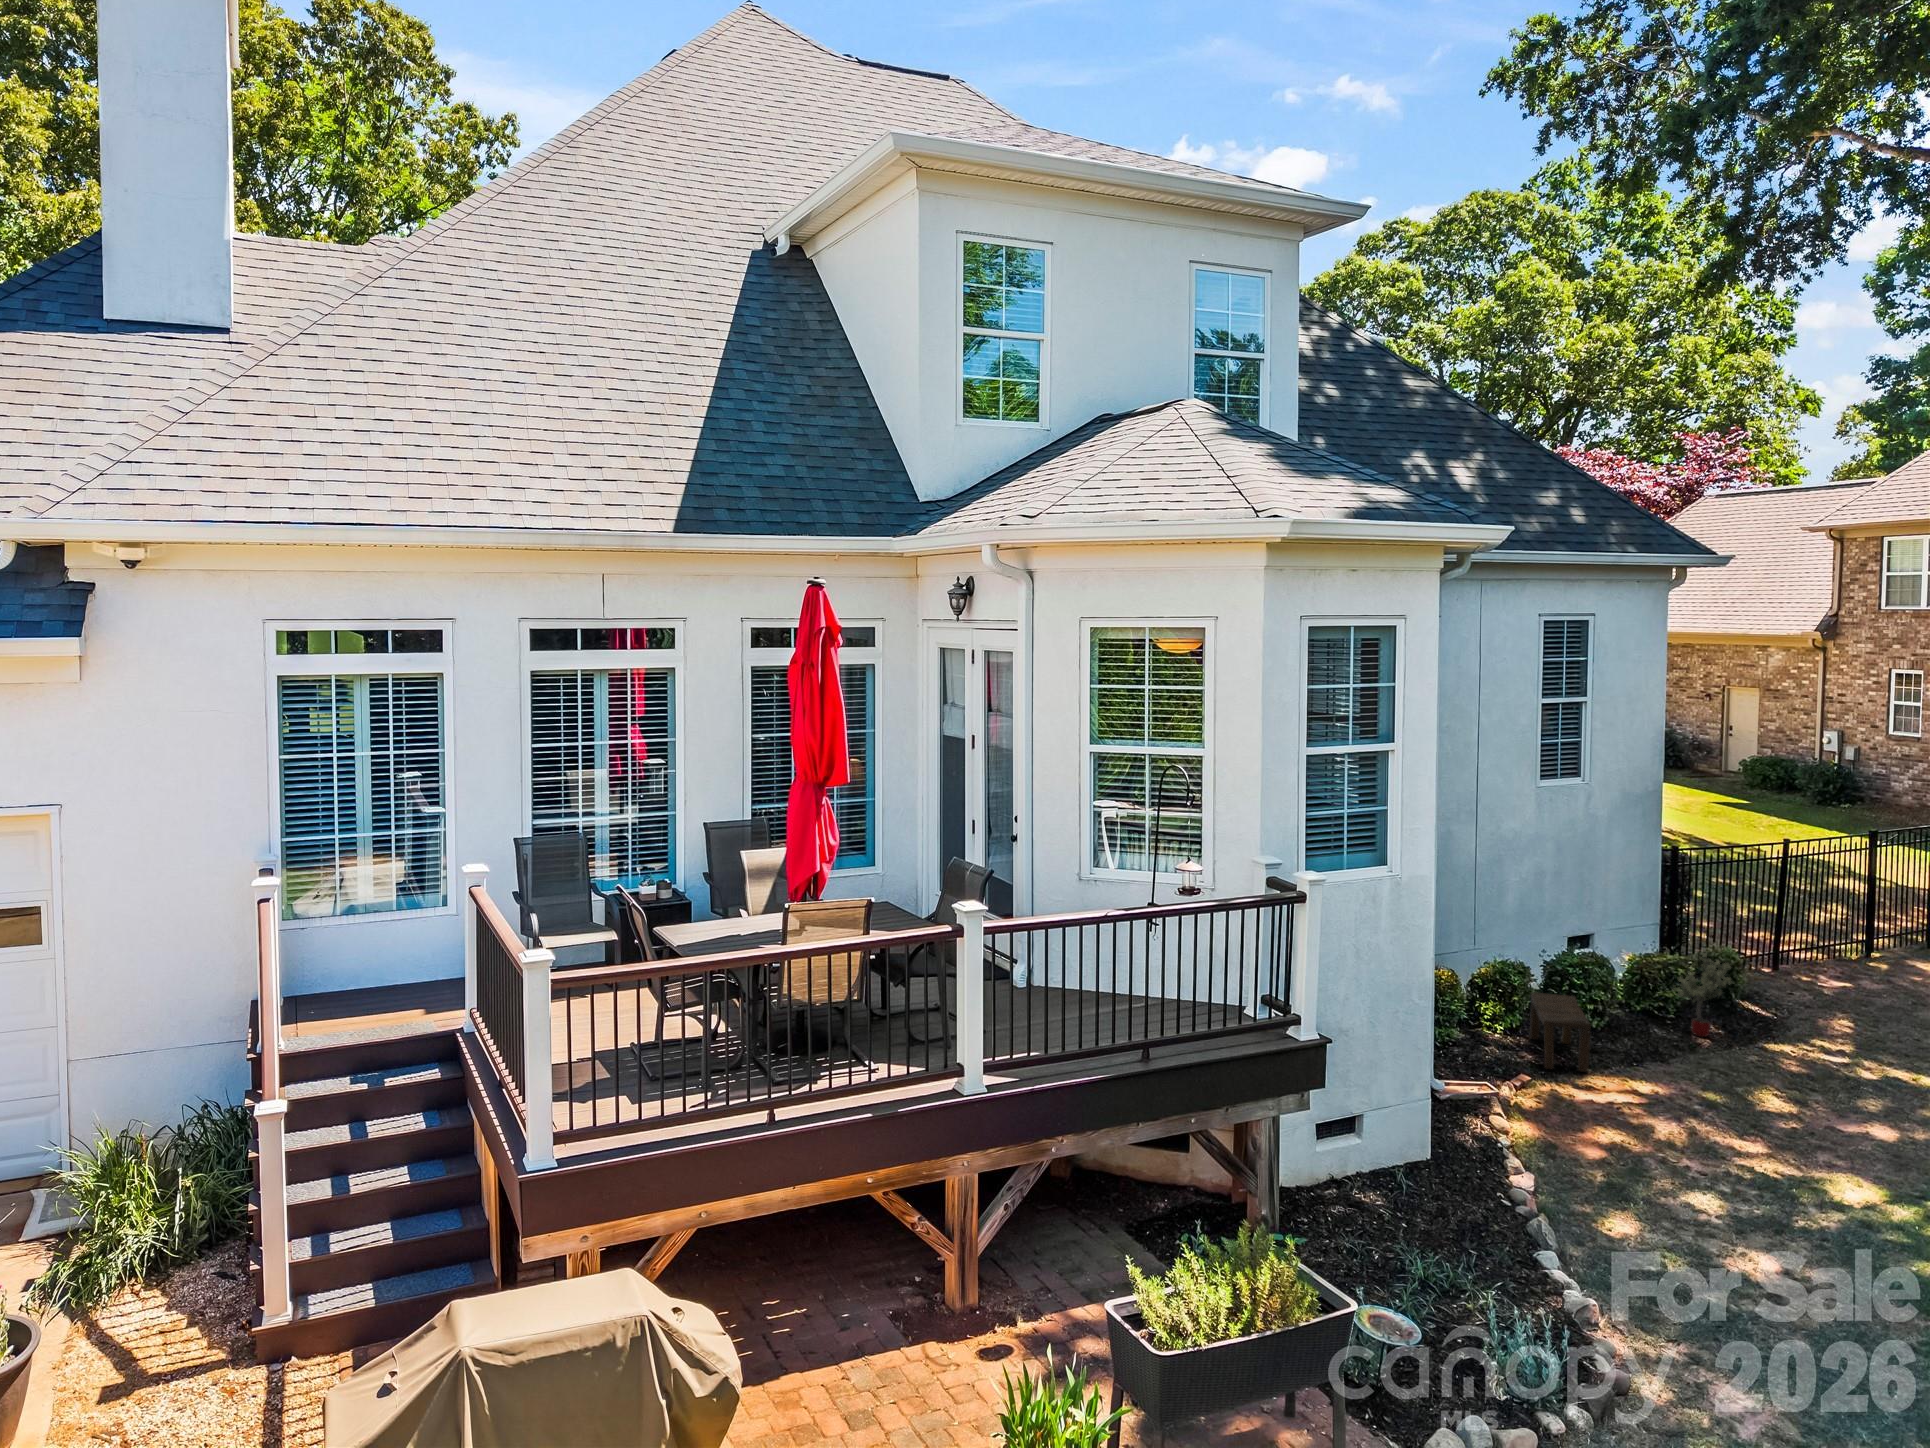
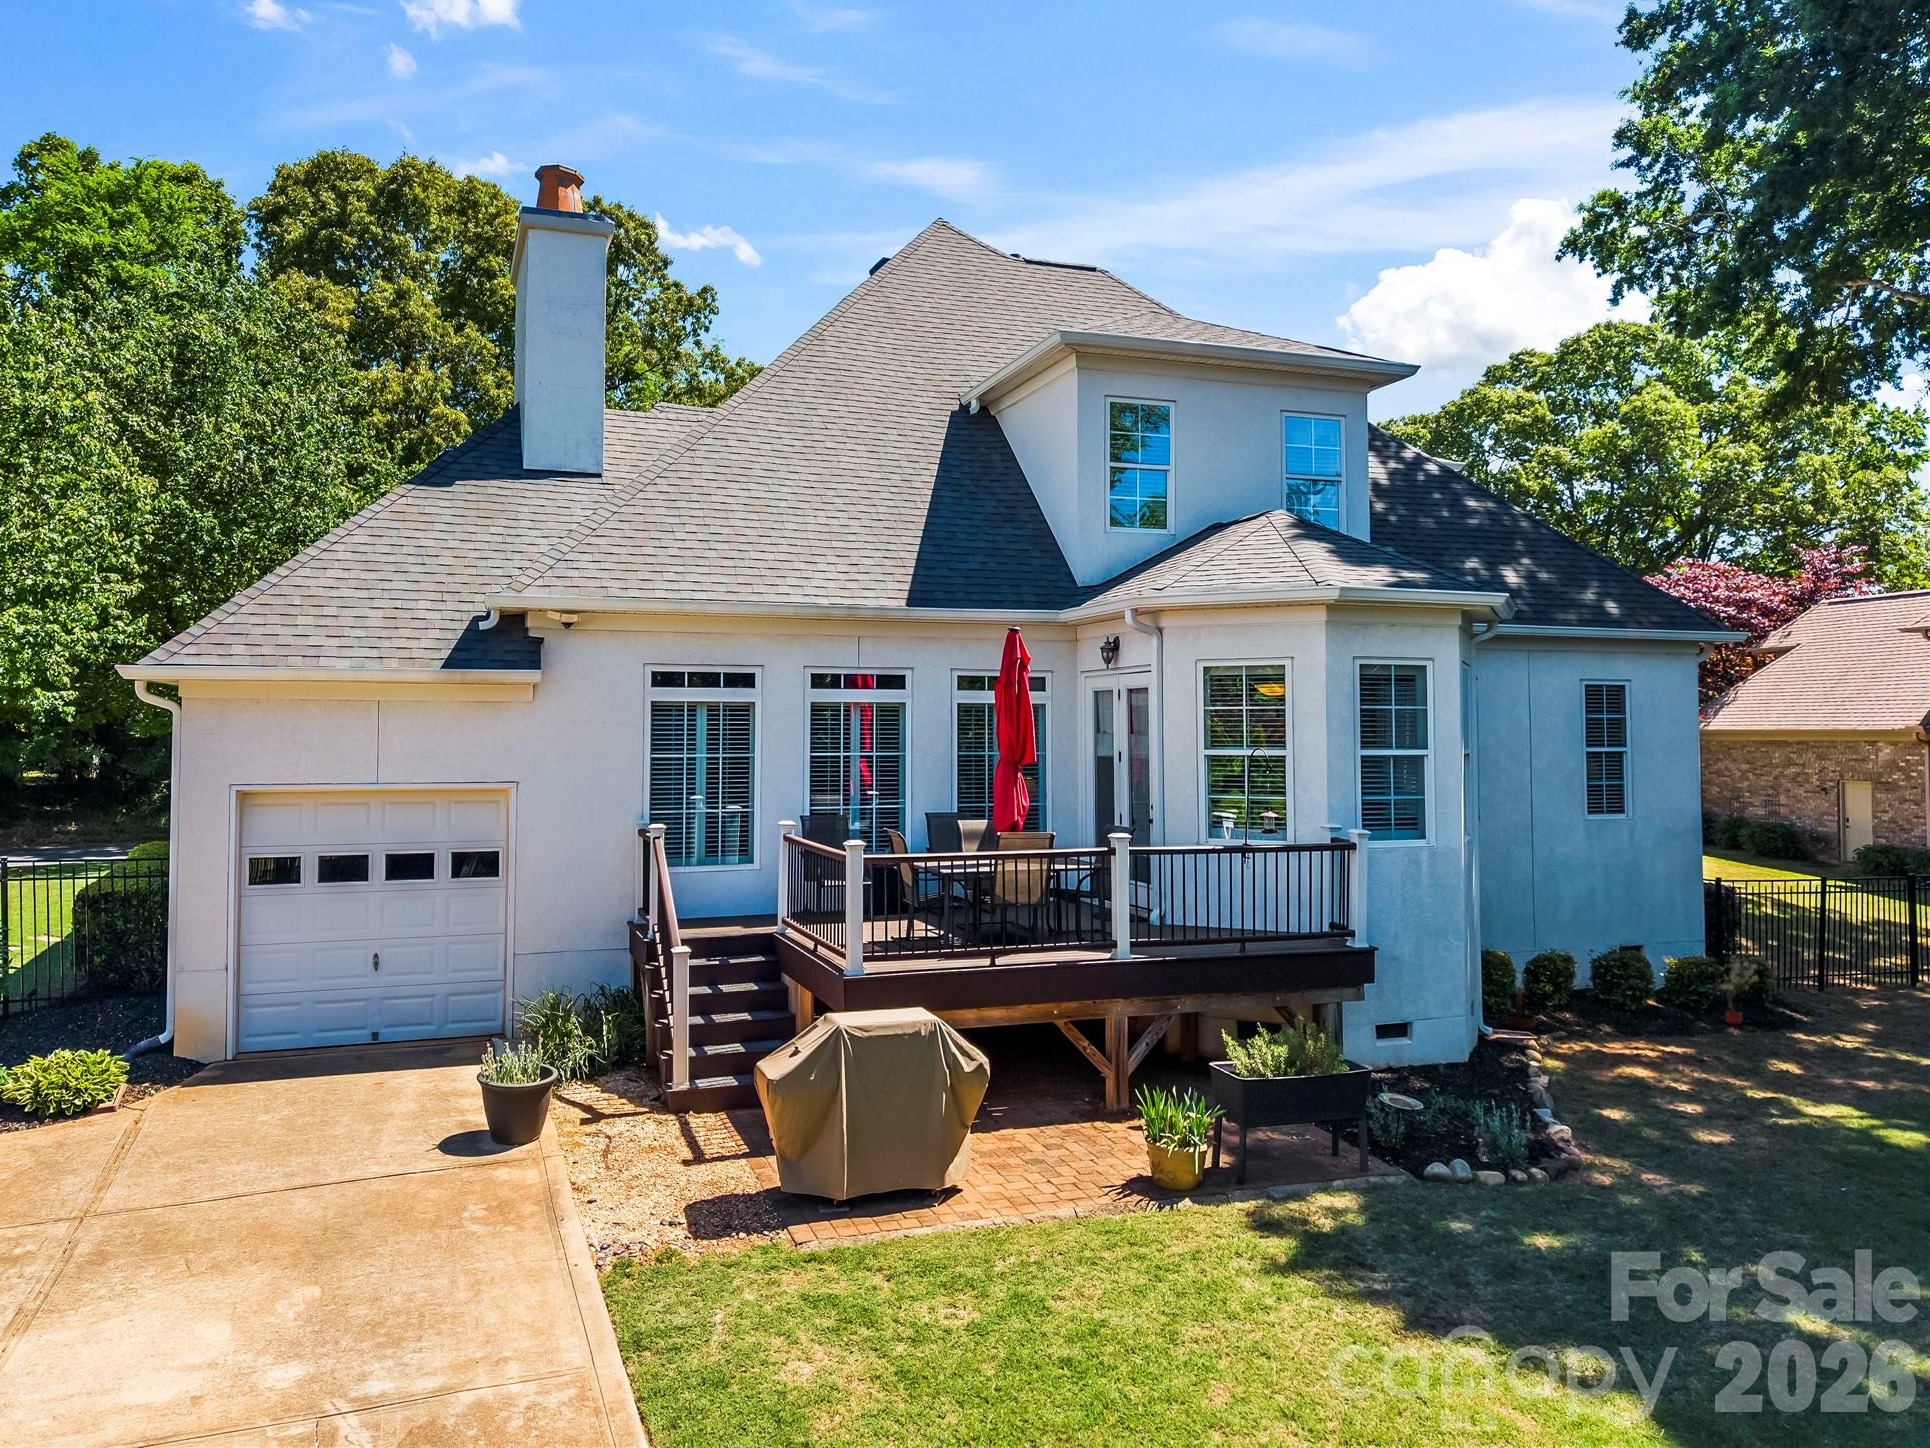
bench: present [1530,992,1591,1072] -> none [1581,981,1622,1036]
basket: none [1446,1015,1483,1064] -> present [1506,991,1536,1029]

